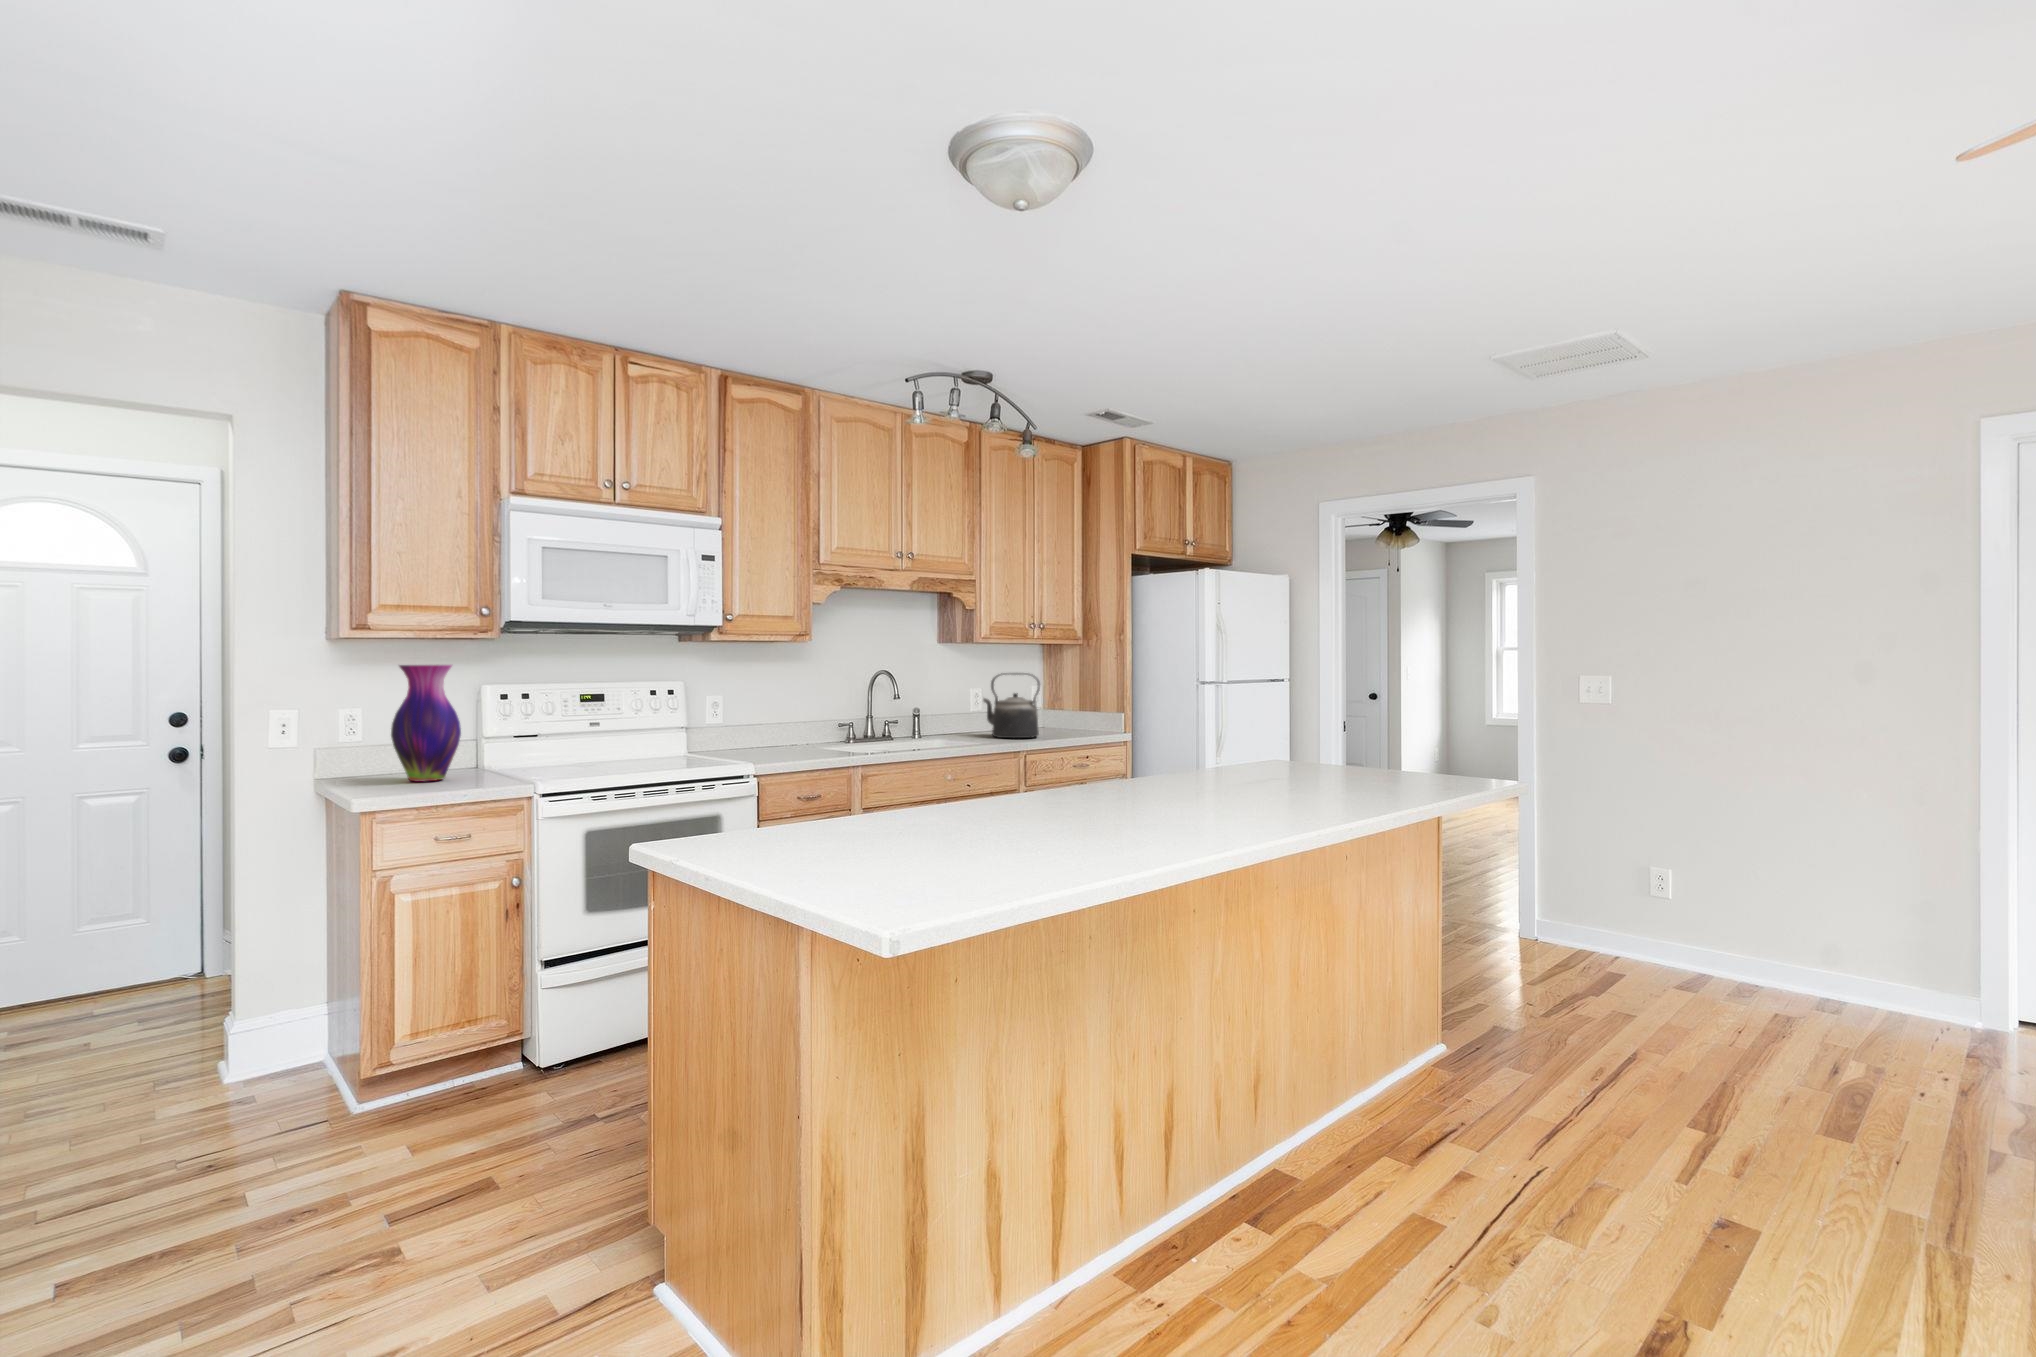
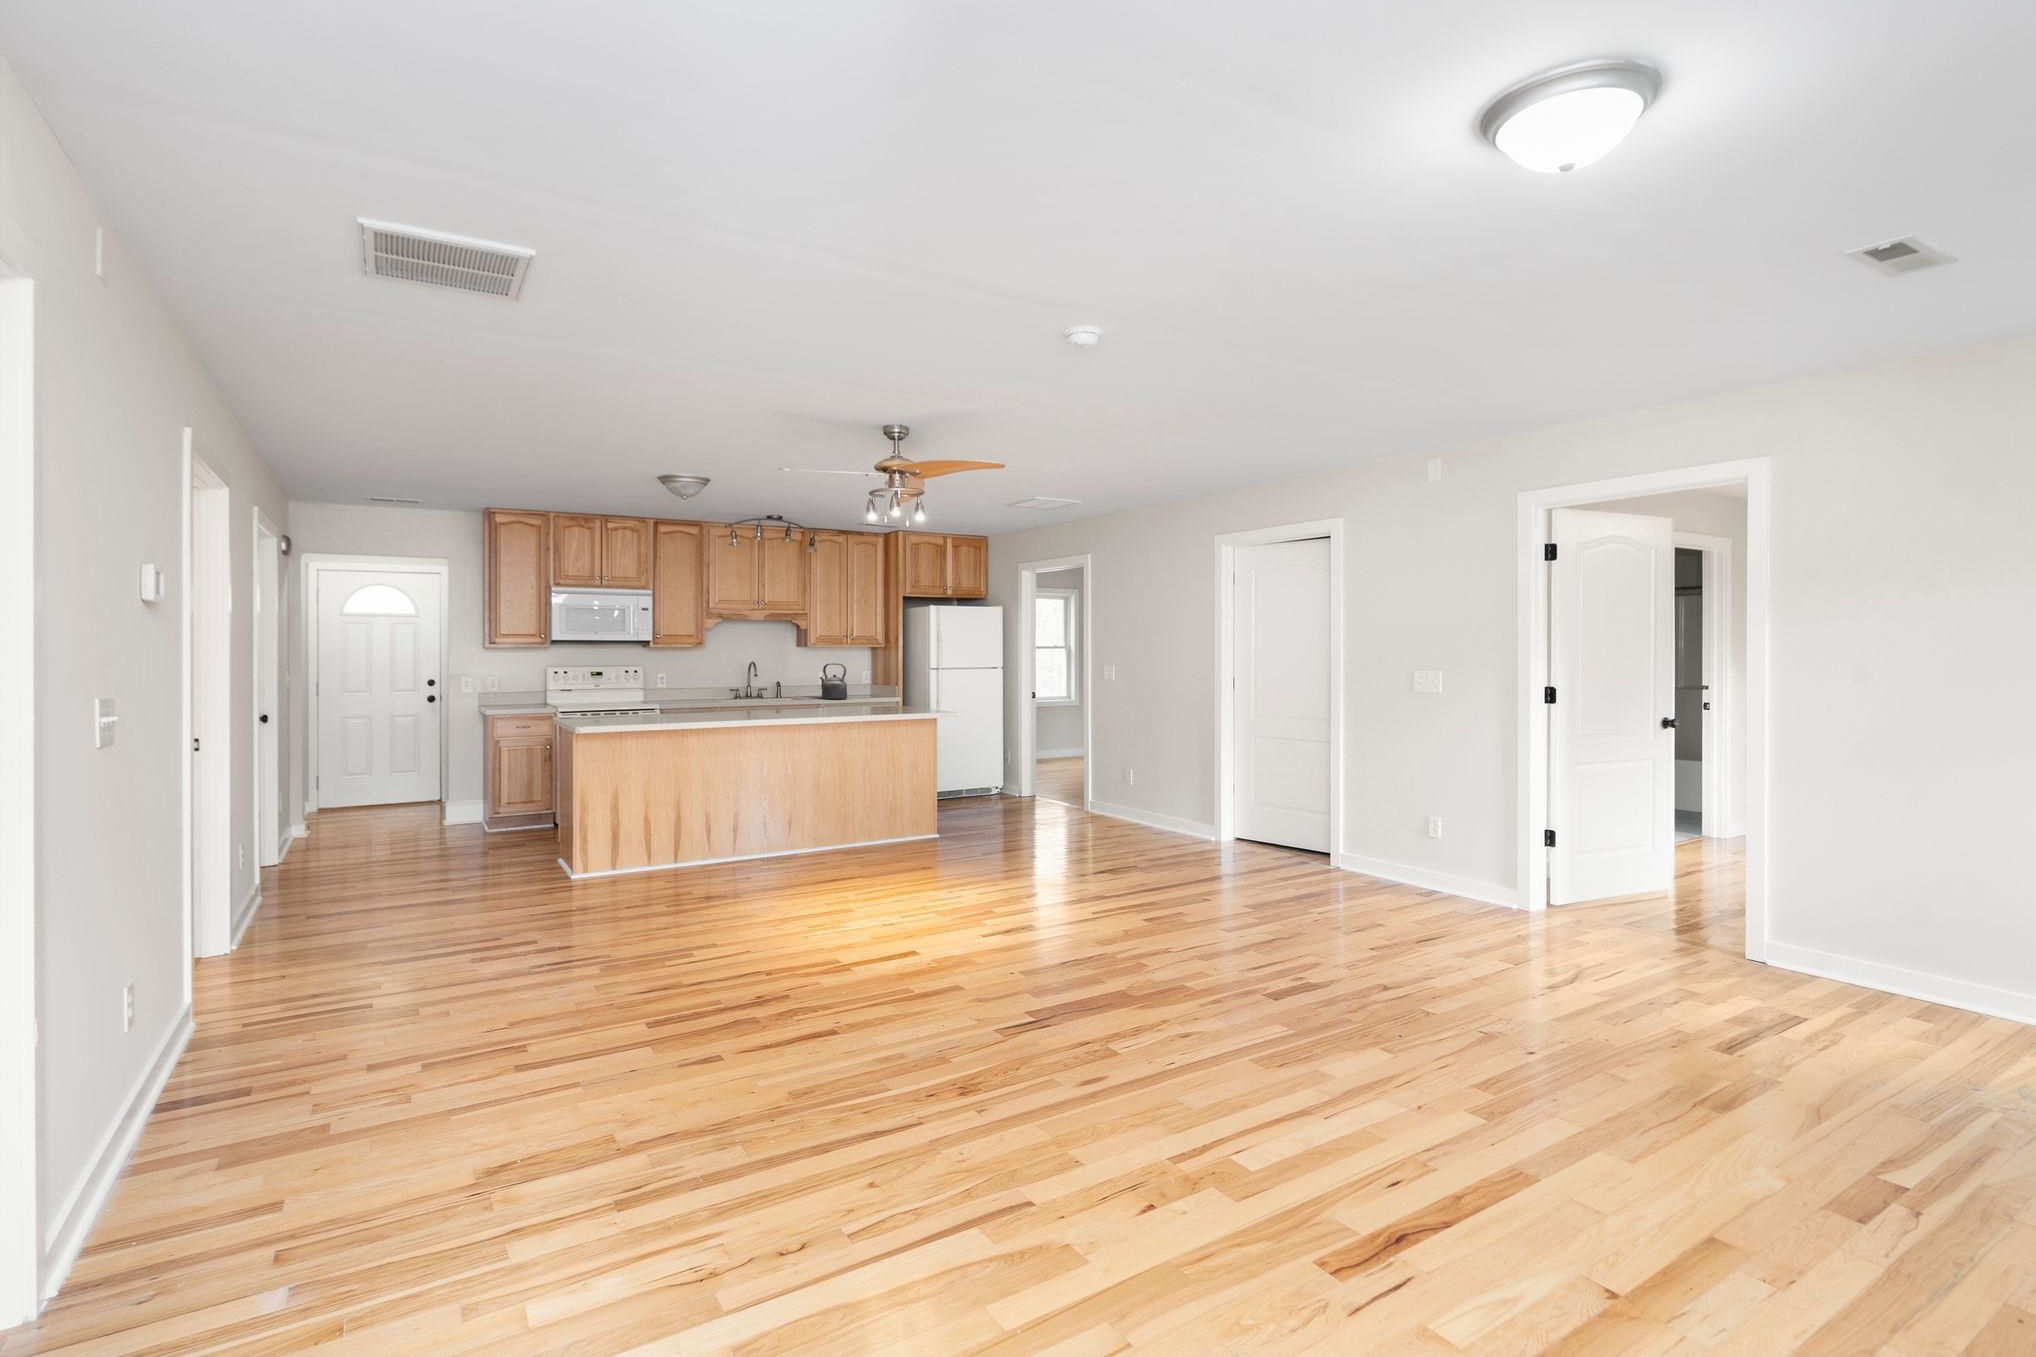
vase: present [391,665,461,782] -> none [504,658,532,707]

